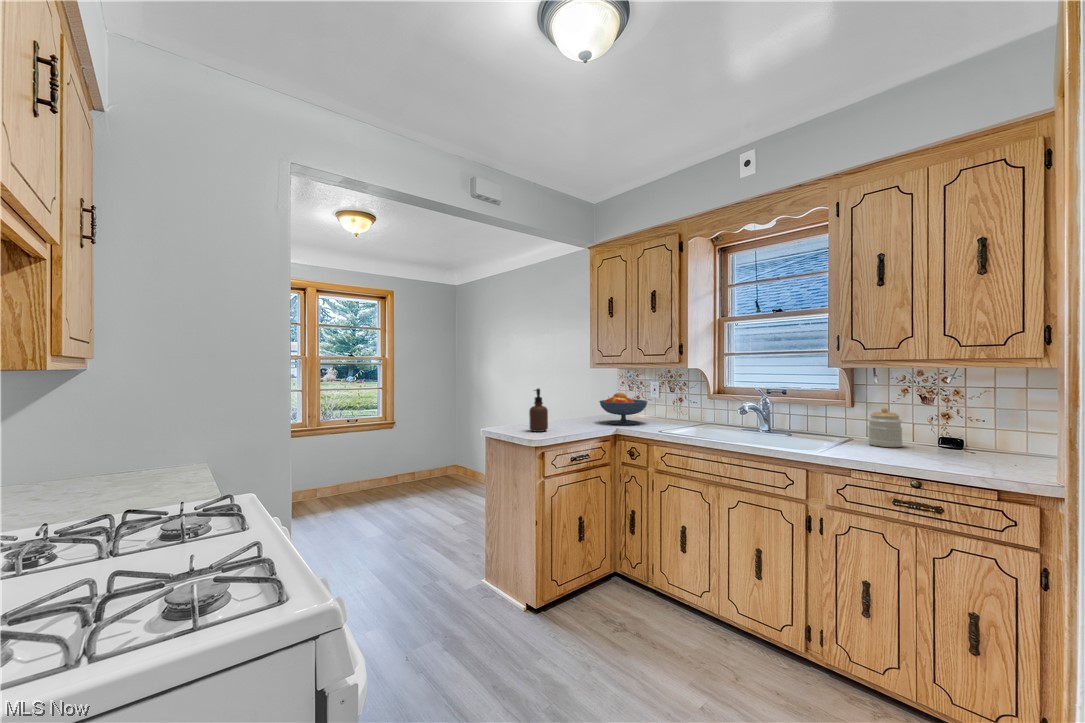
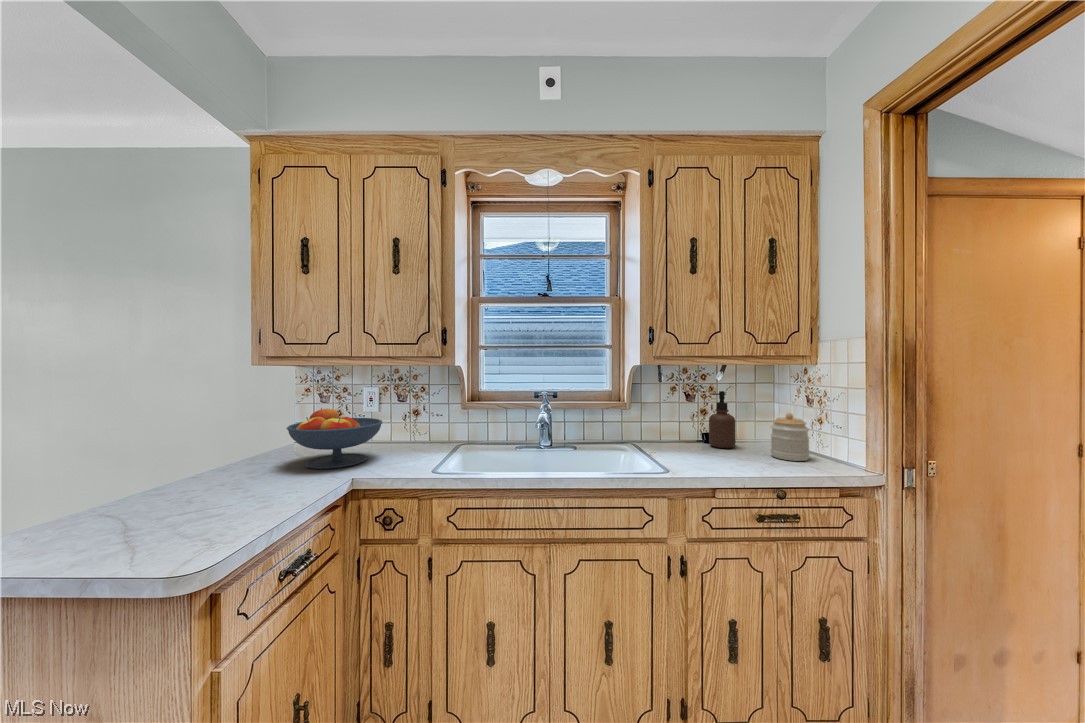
soap dispenser: present [529,388,548,432] -> present [709,391,736,448]
jar: present [868,408,902,447] -> present [771,413,810,461]

